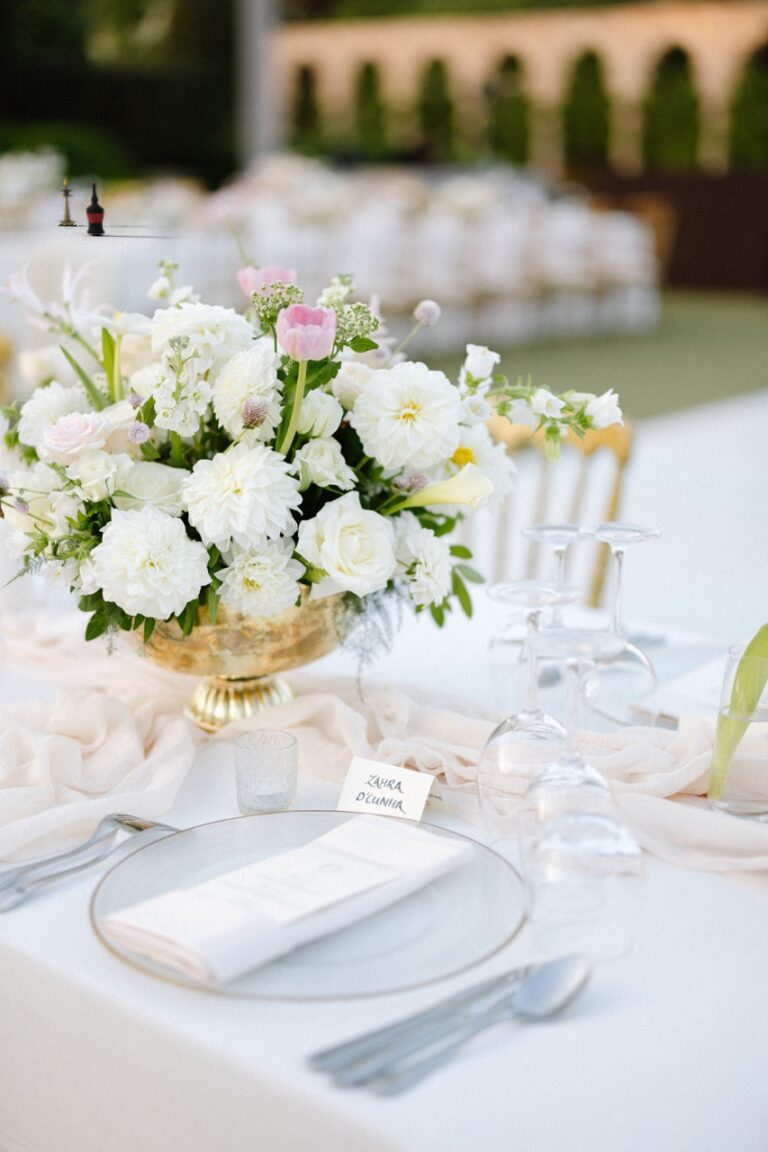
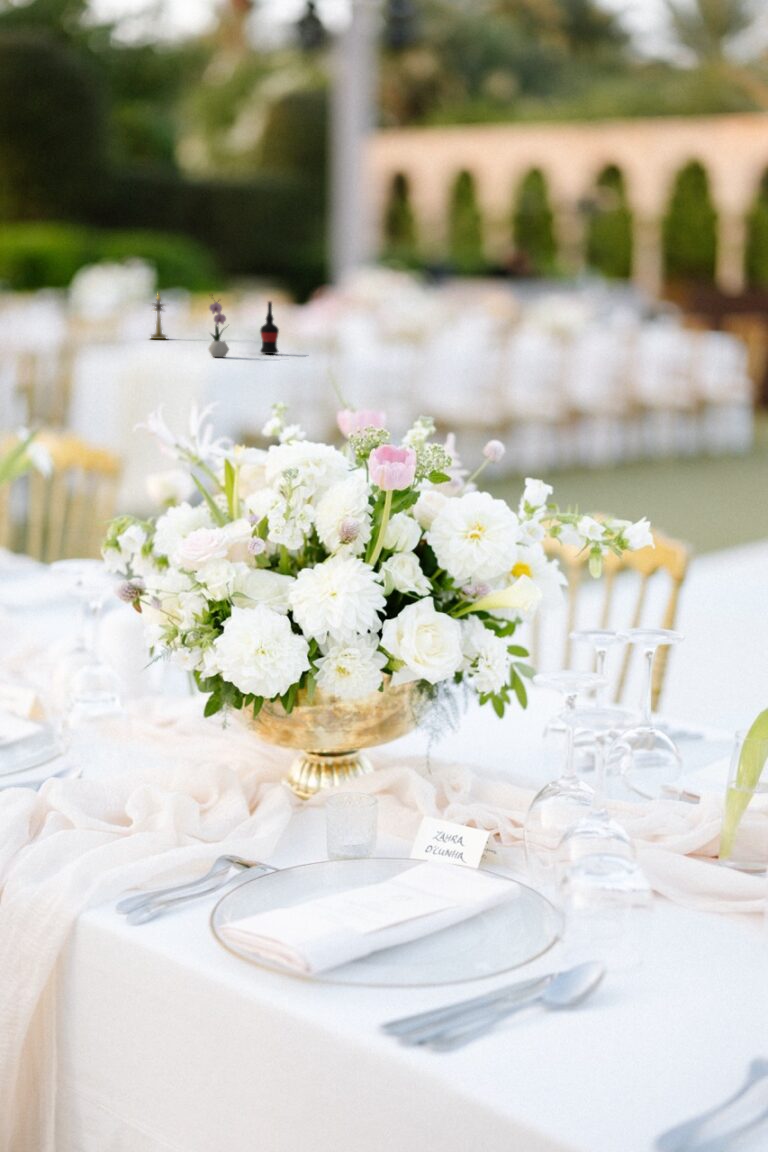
flower arrangement: none [116,176,139,242] -> present [208,295,229,357]
wine bottle: present [86,182,105,235] -> present [260,301,279,354]

